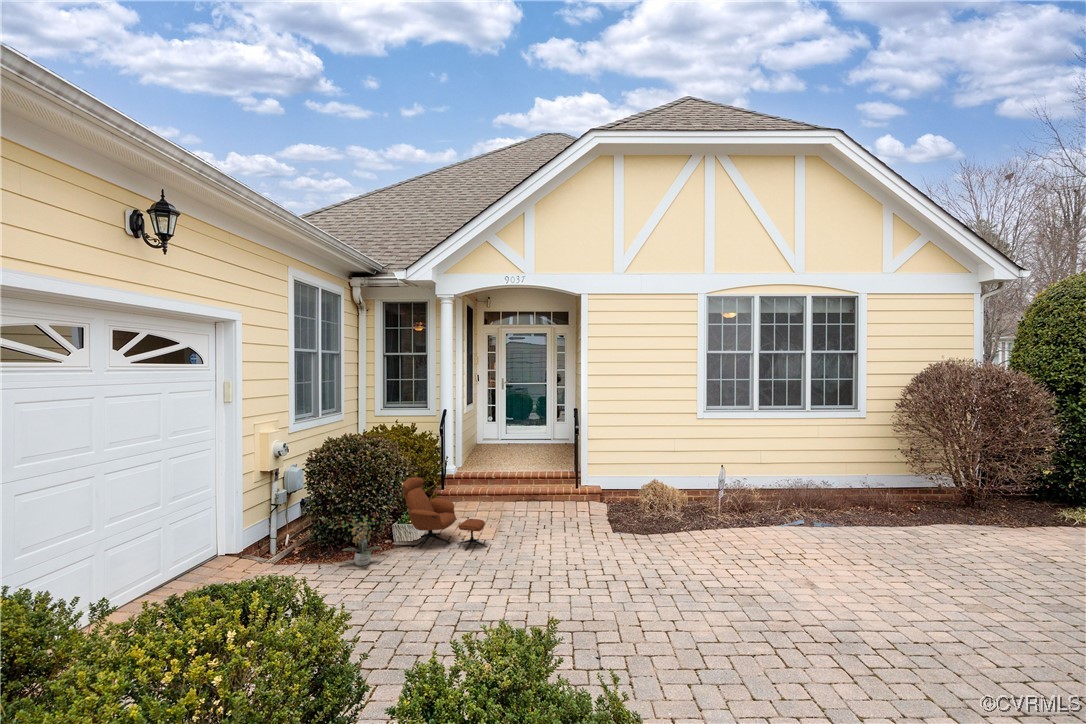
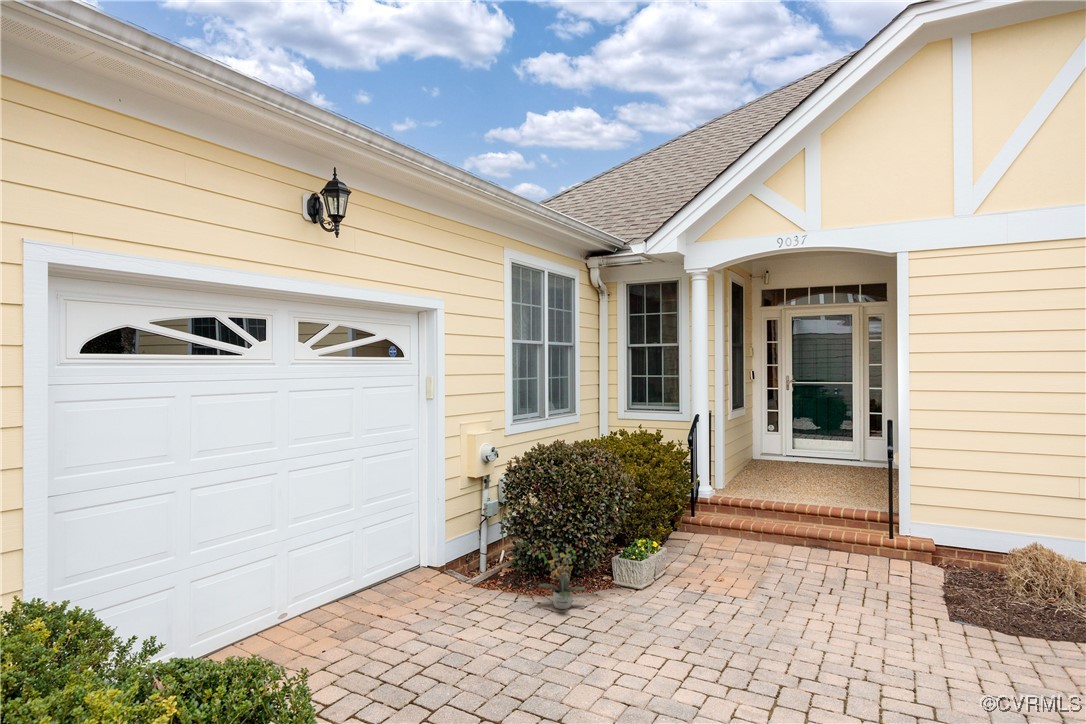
lounge chair: present [403,477,487,551] -> none [620,502,731,612]

